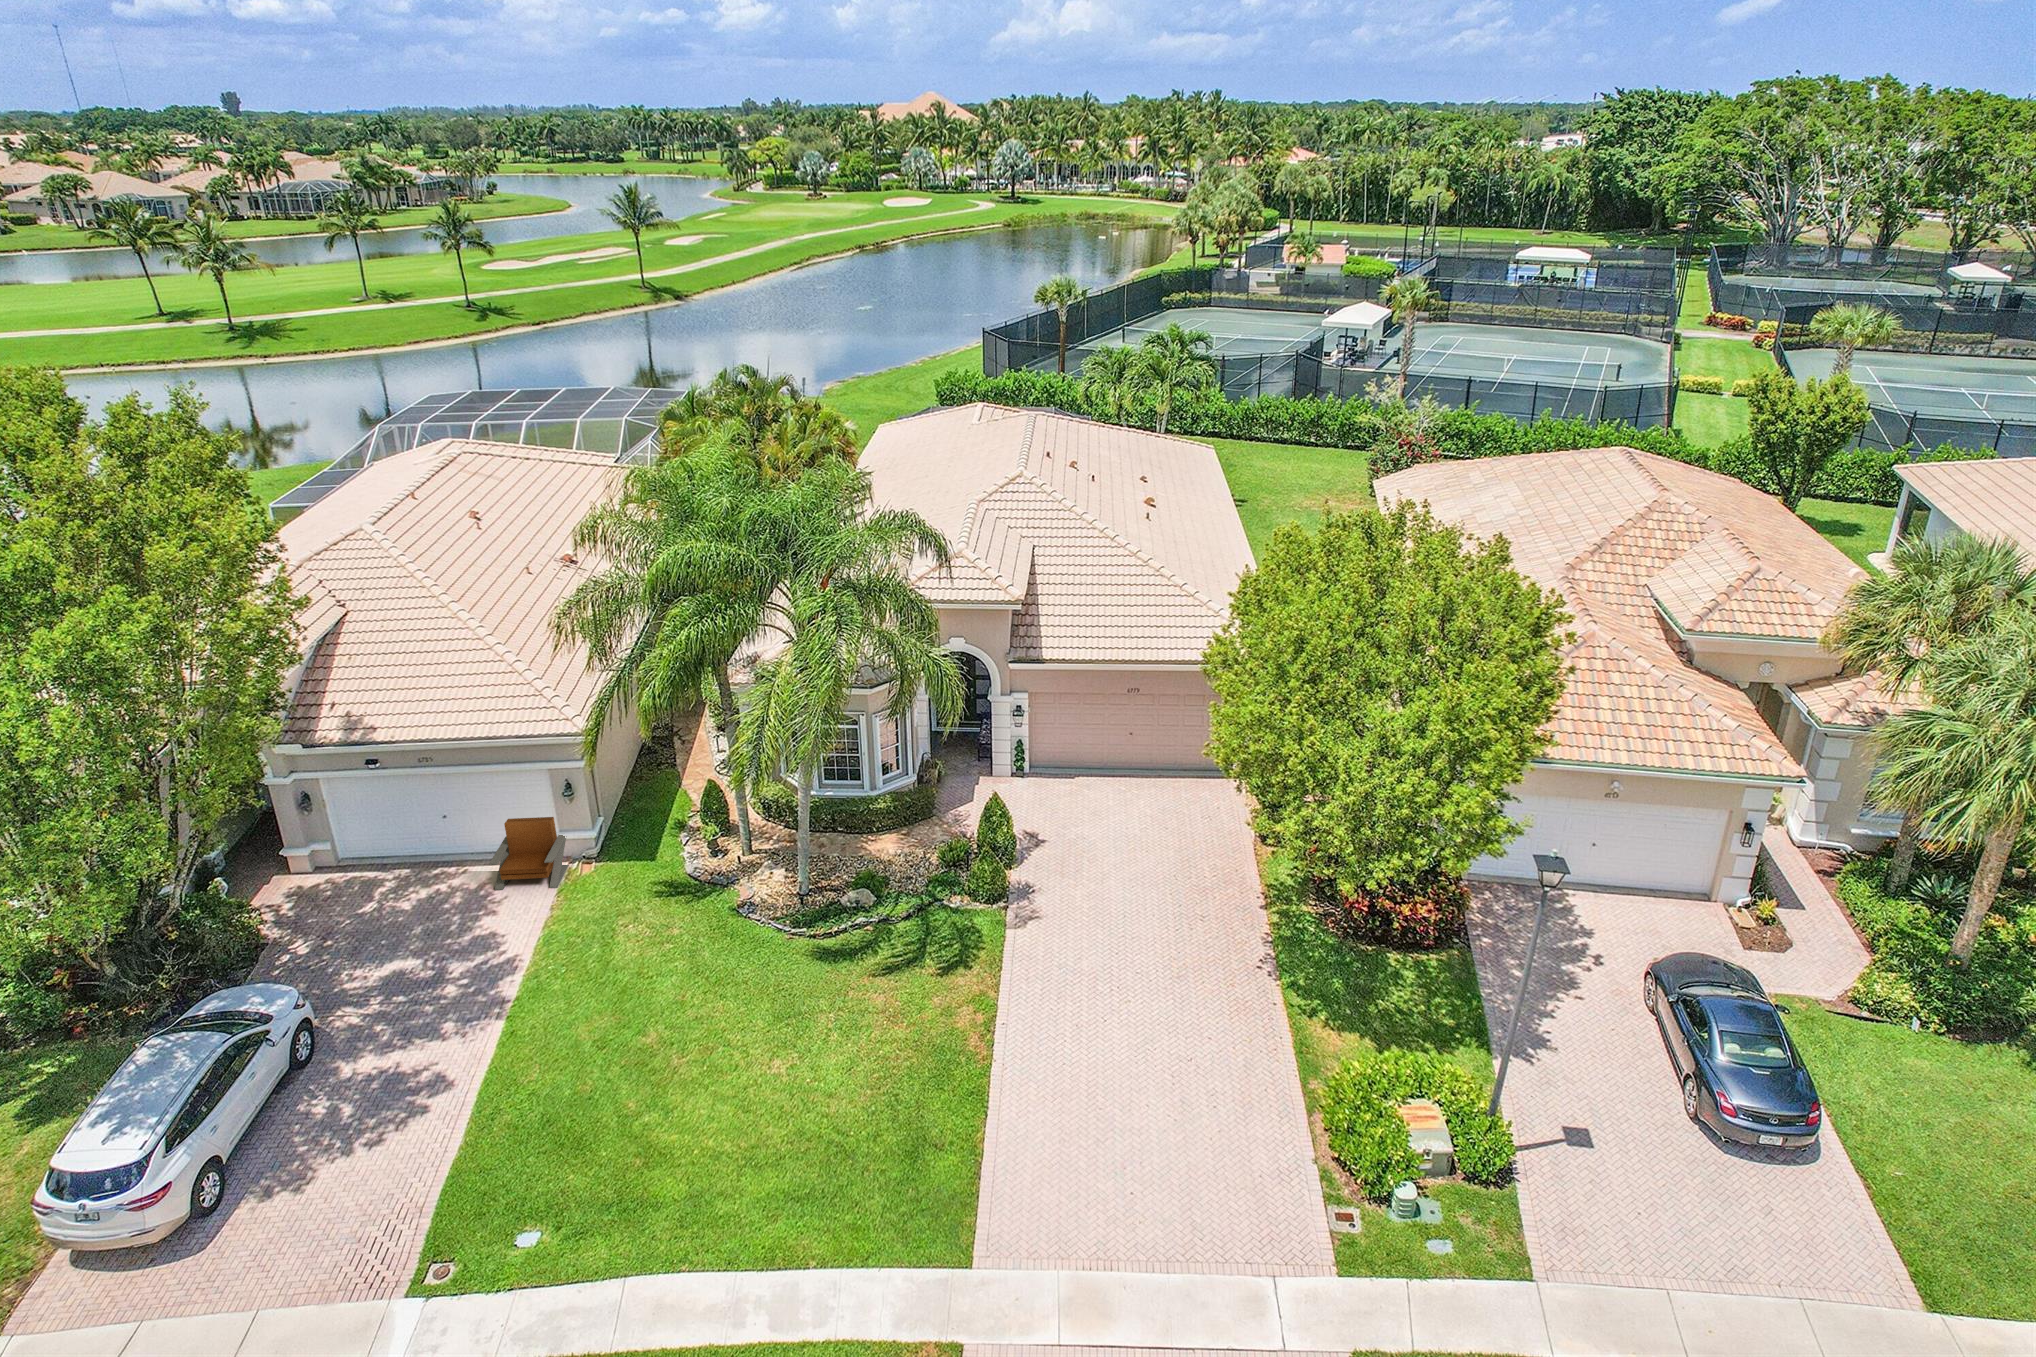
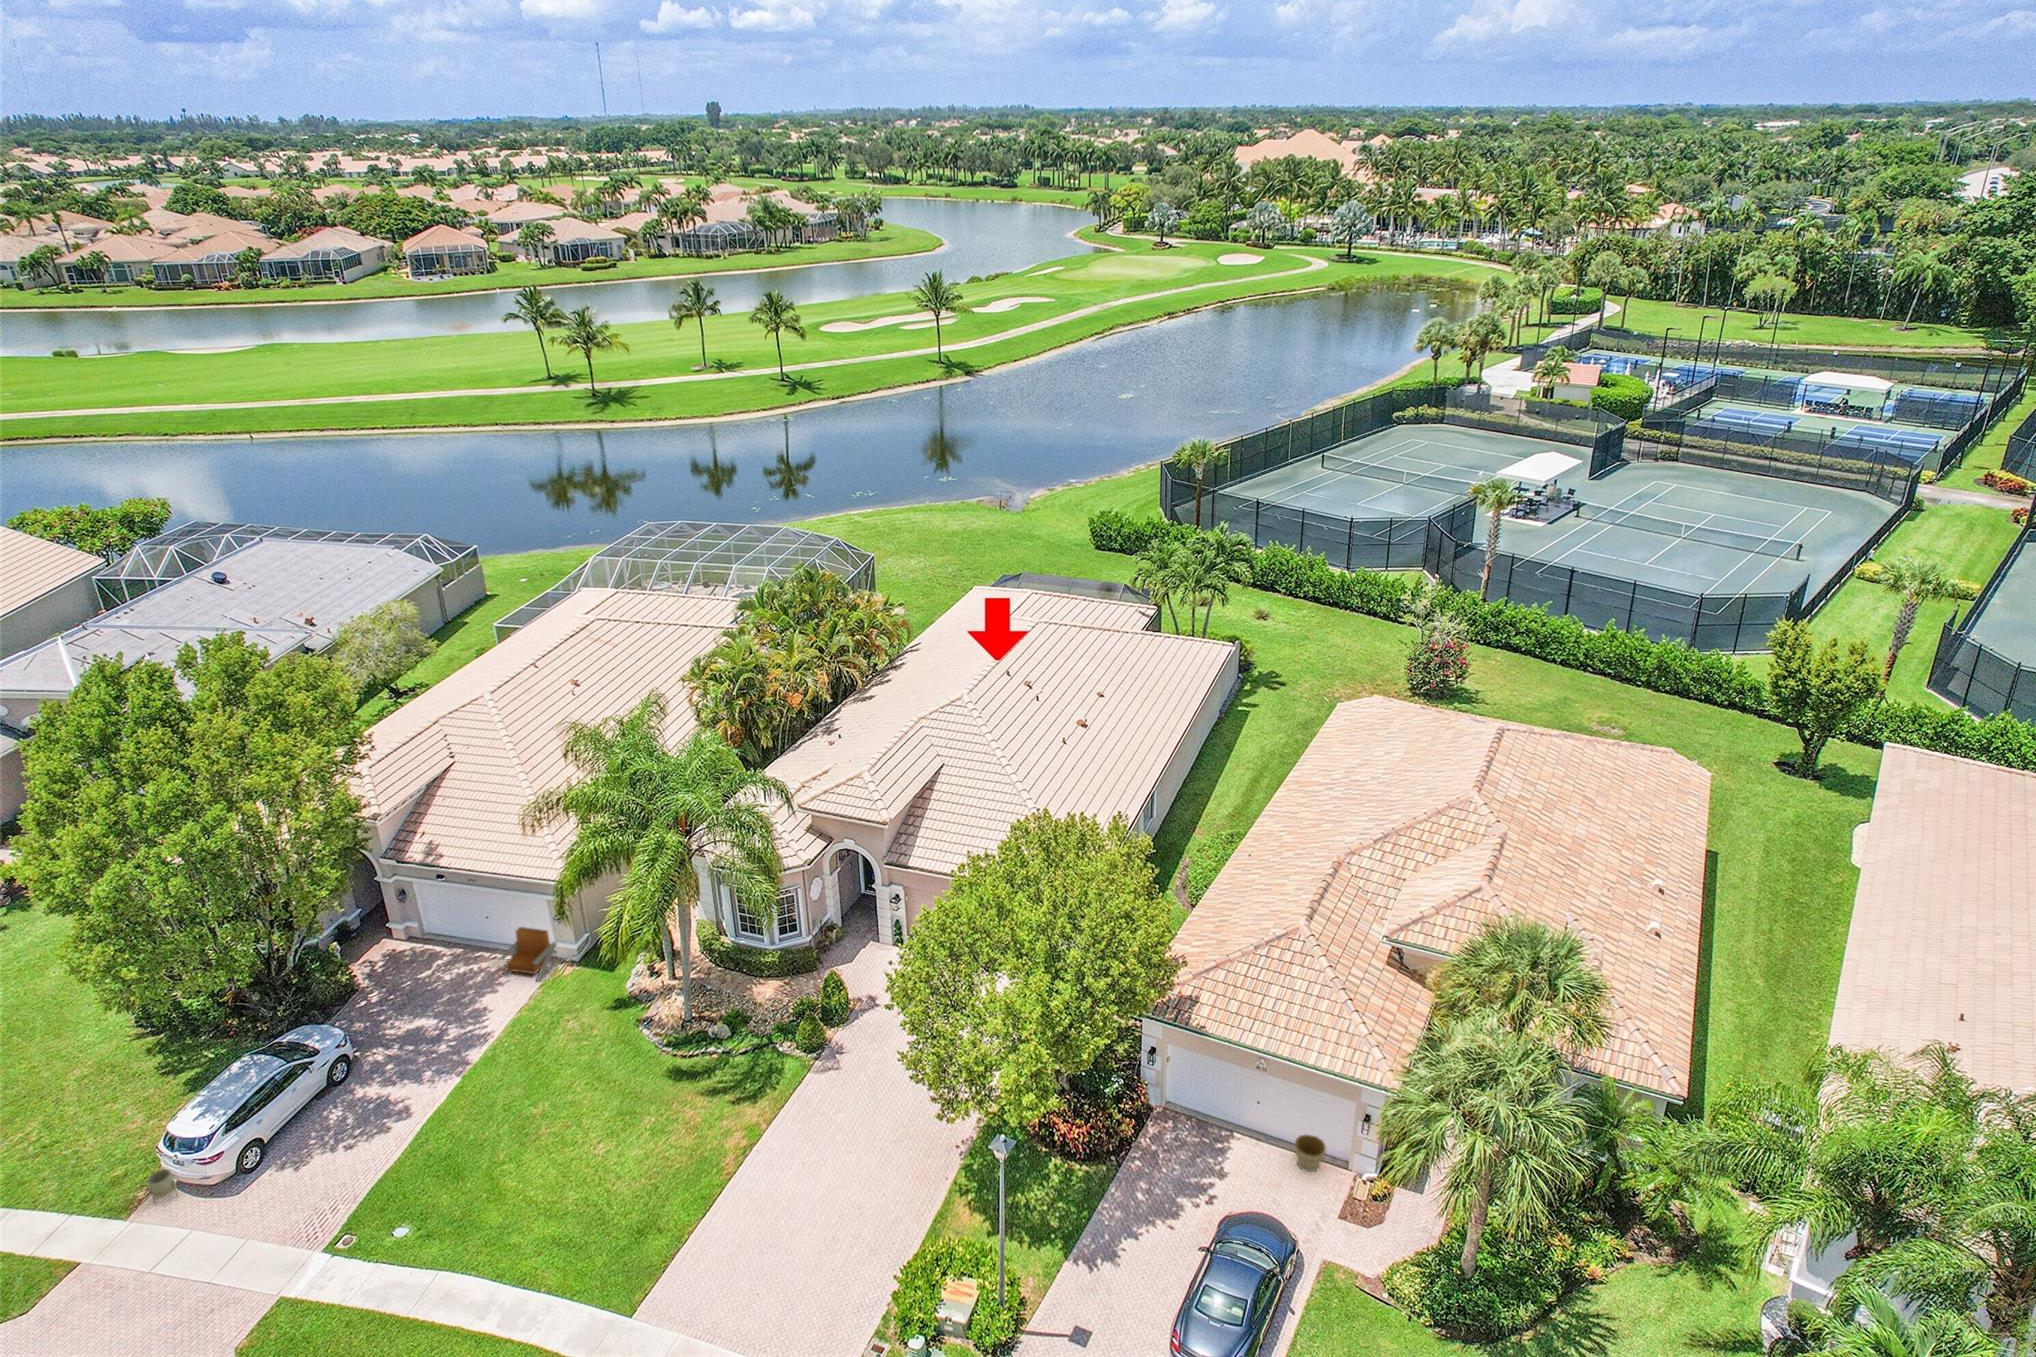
wooden bucket: none [1634,875,1675,917] -> present [1295,1135,1326,1172]
planter: none [26,1235,87,1301] -> present [147,1169,176,1203]

